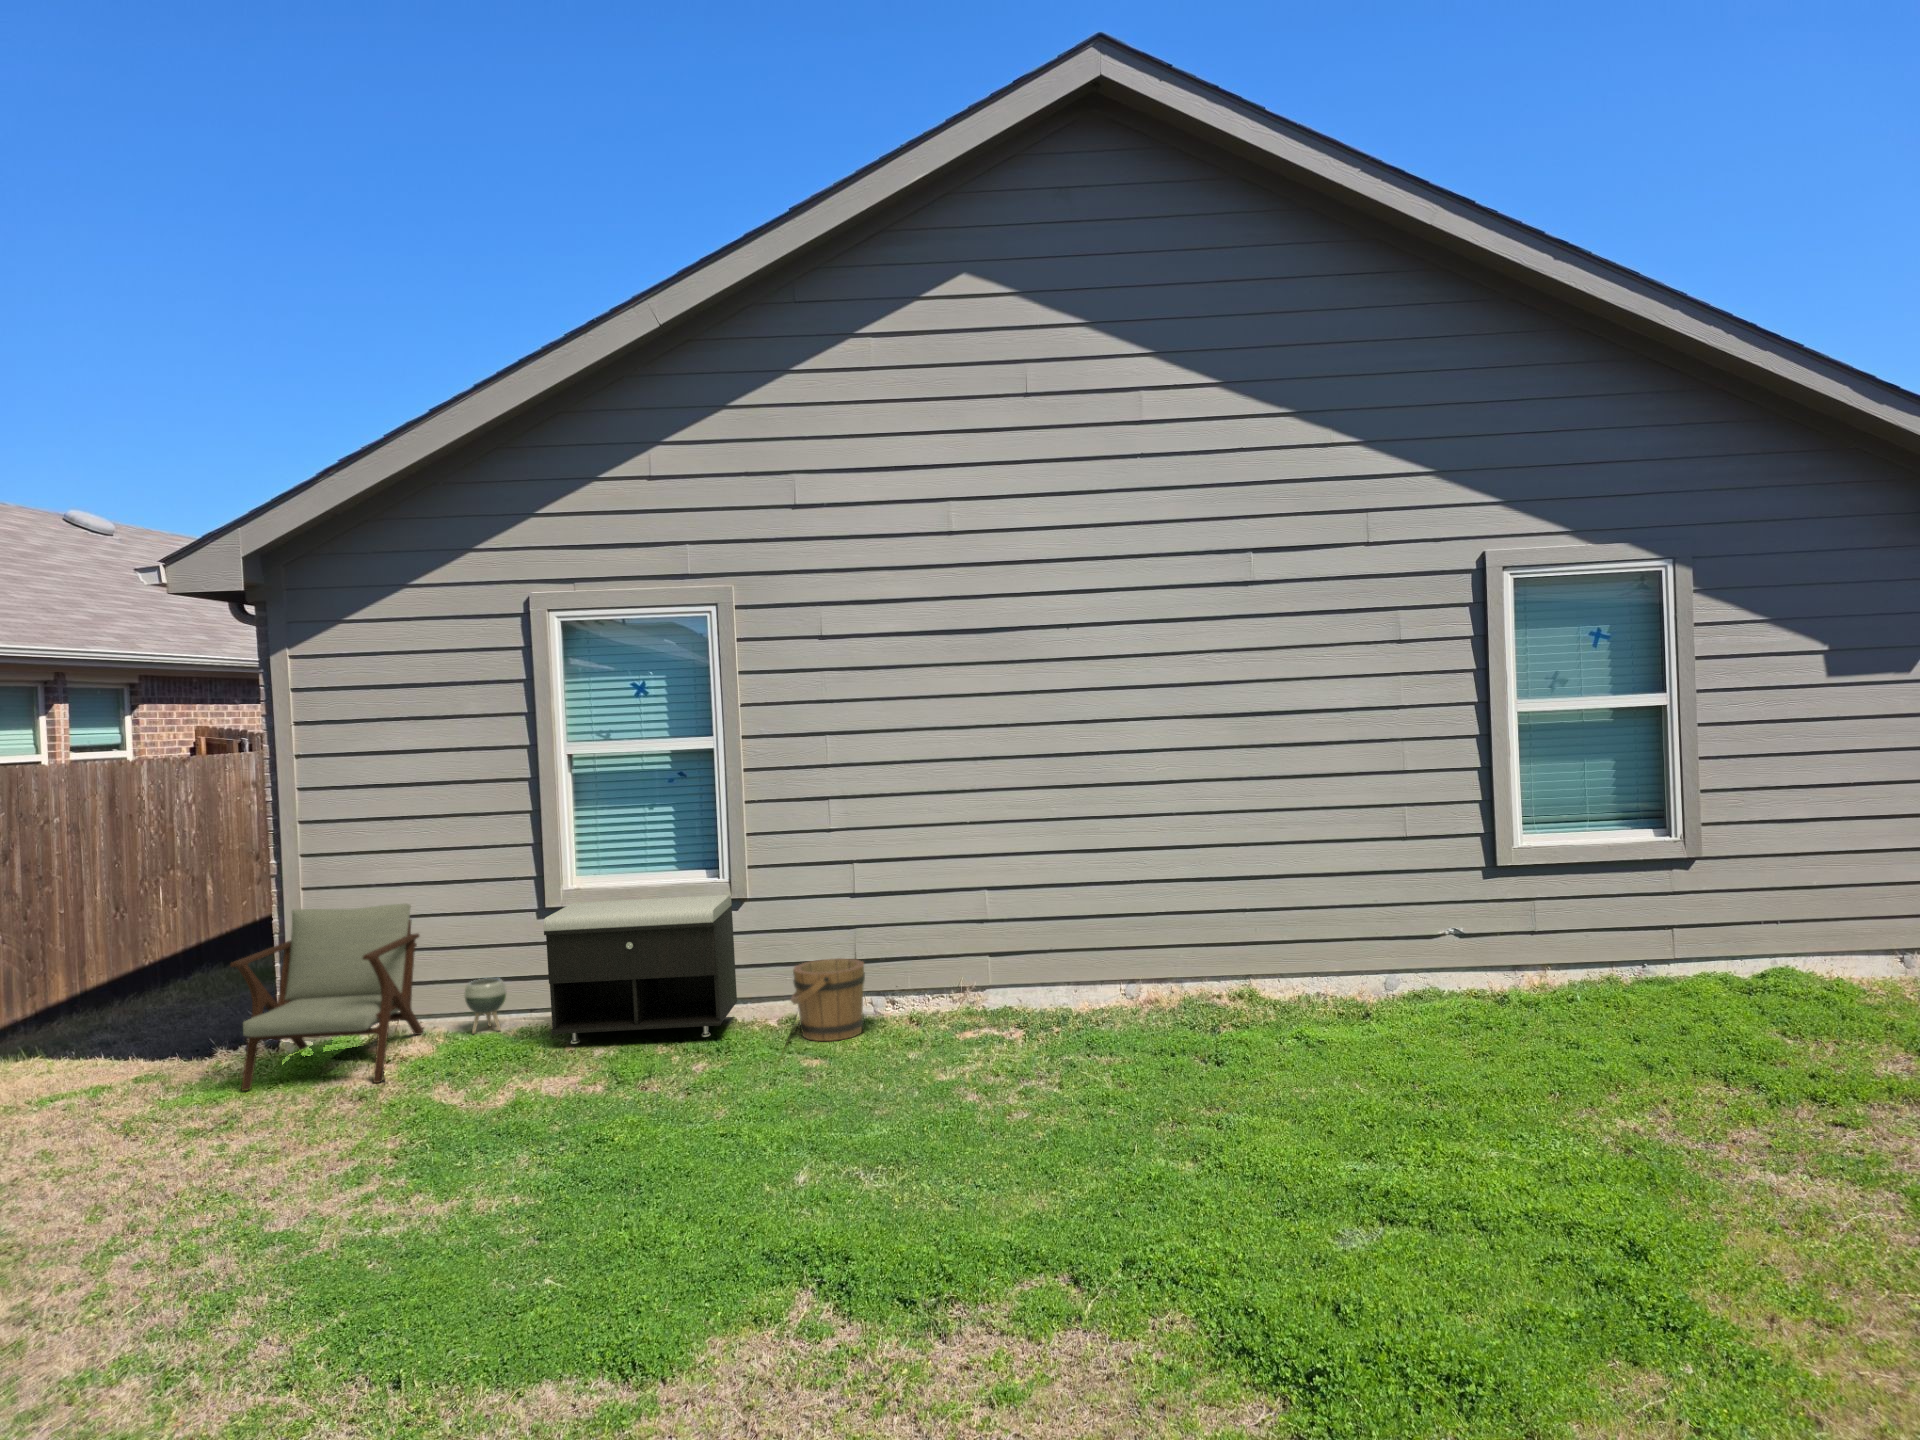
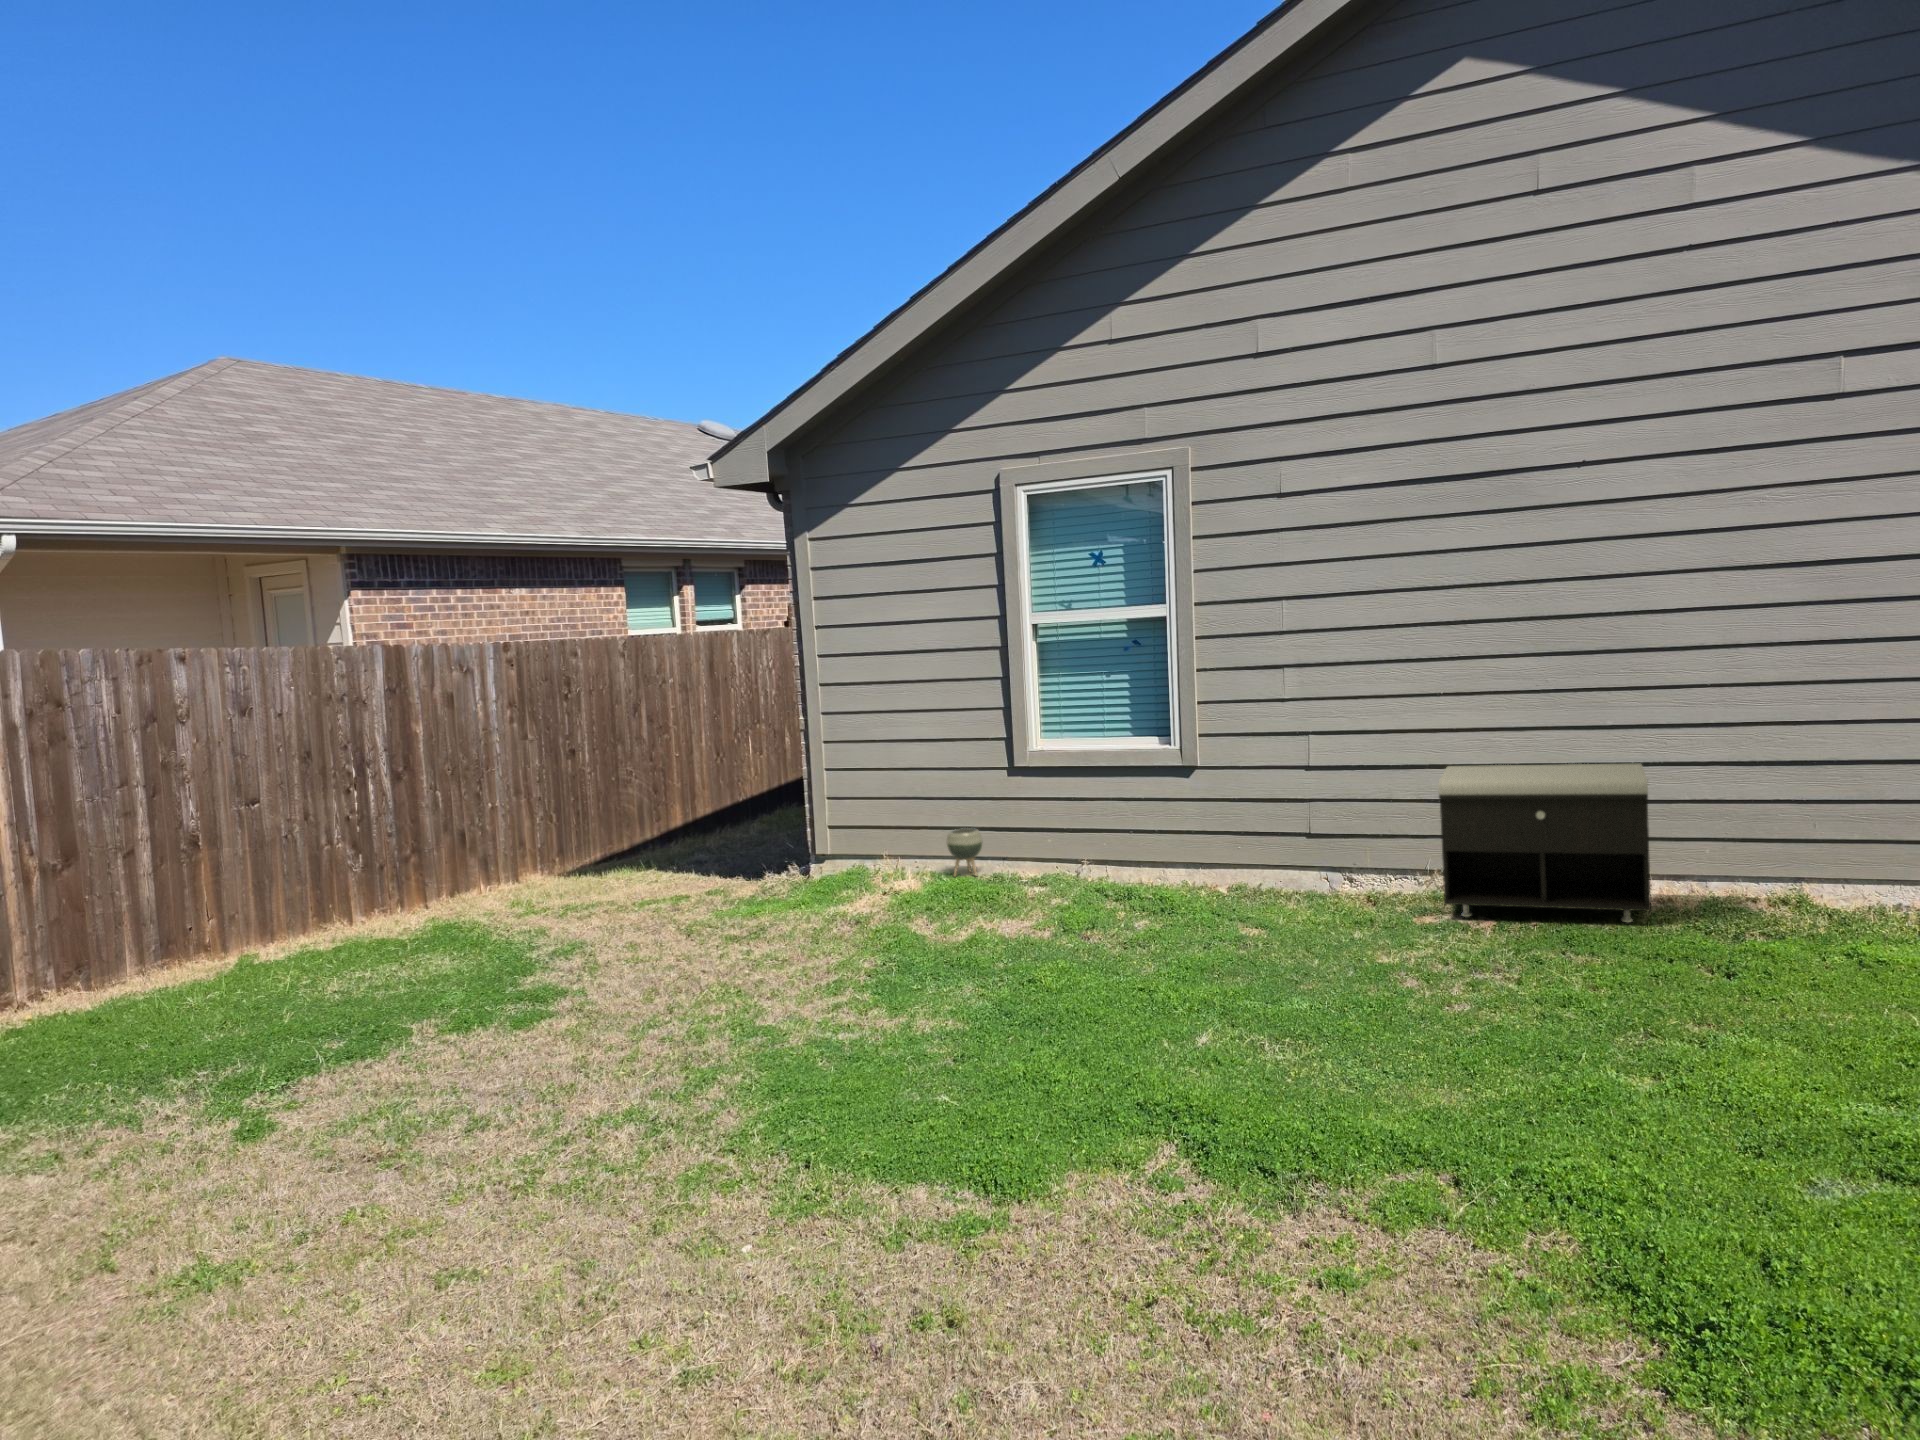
storage bench: present [544,895,737,1044] -> present [1438,763,1651,923]
lounge chair: present [230,904,424,1091] -> none [761,758,925,912]
bucket: present [790,958,865,1041] -> none [1239,829,1319,911]

